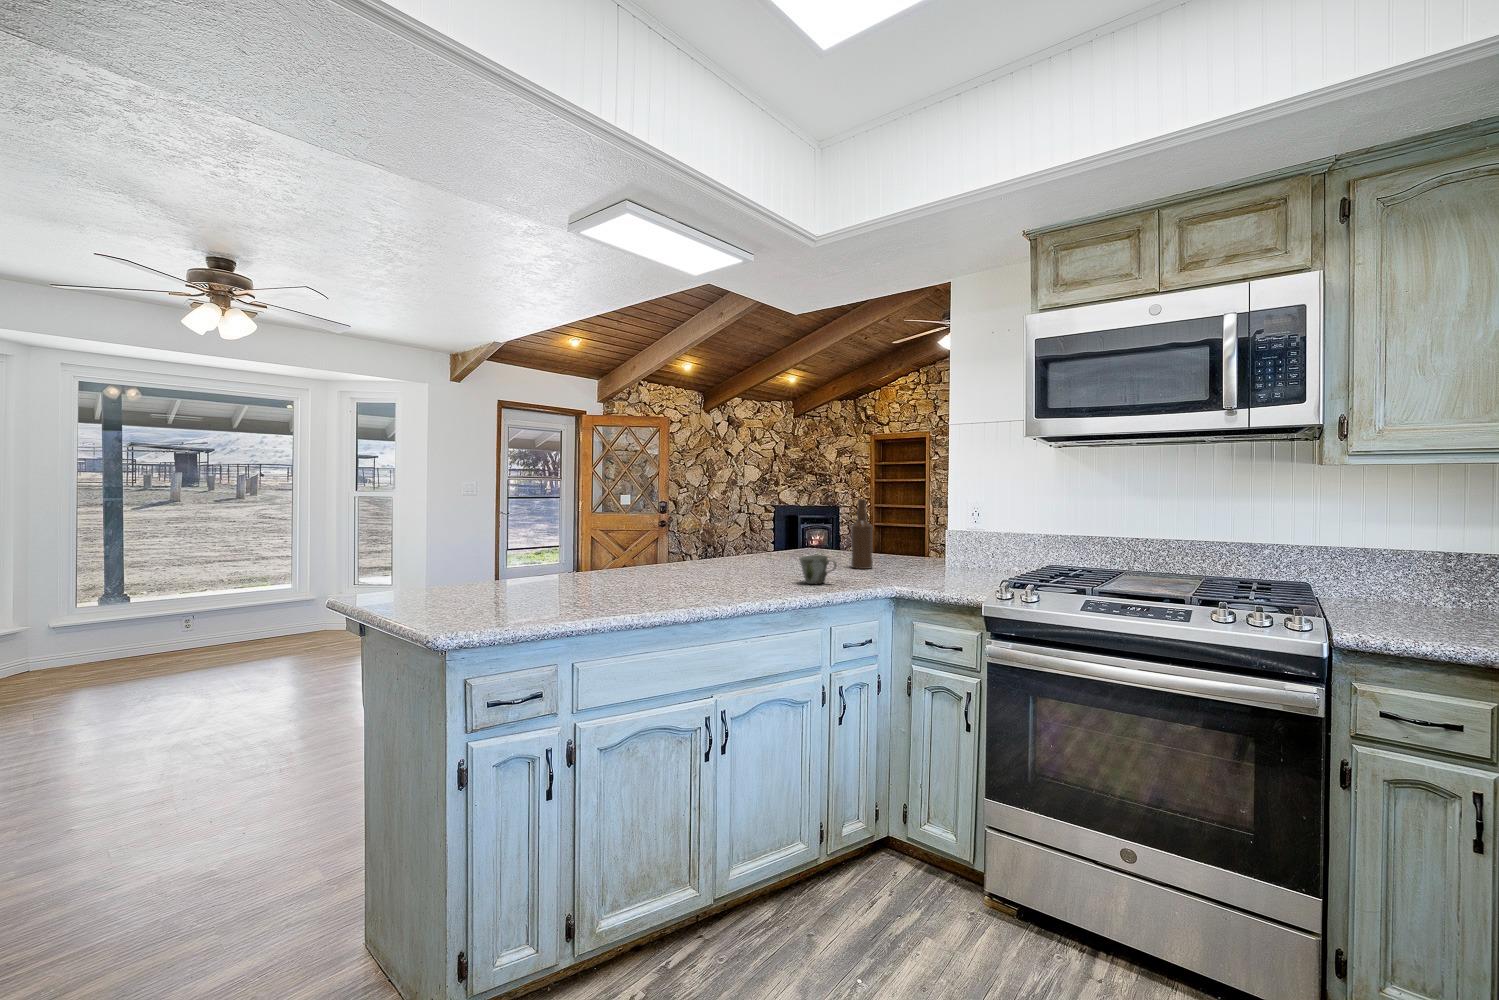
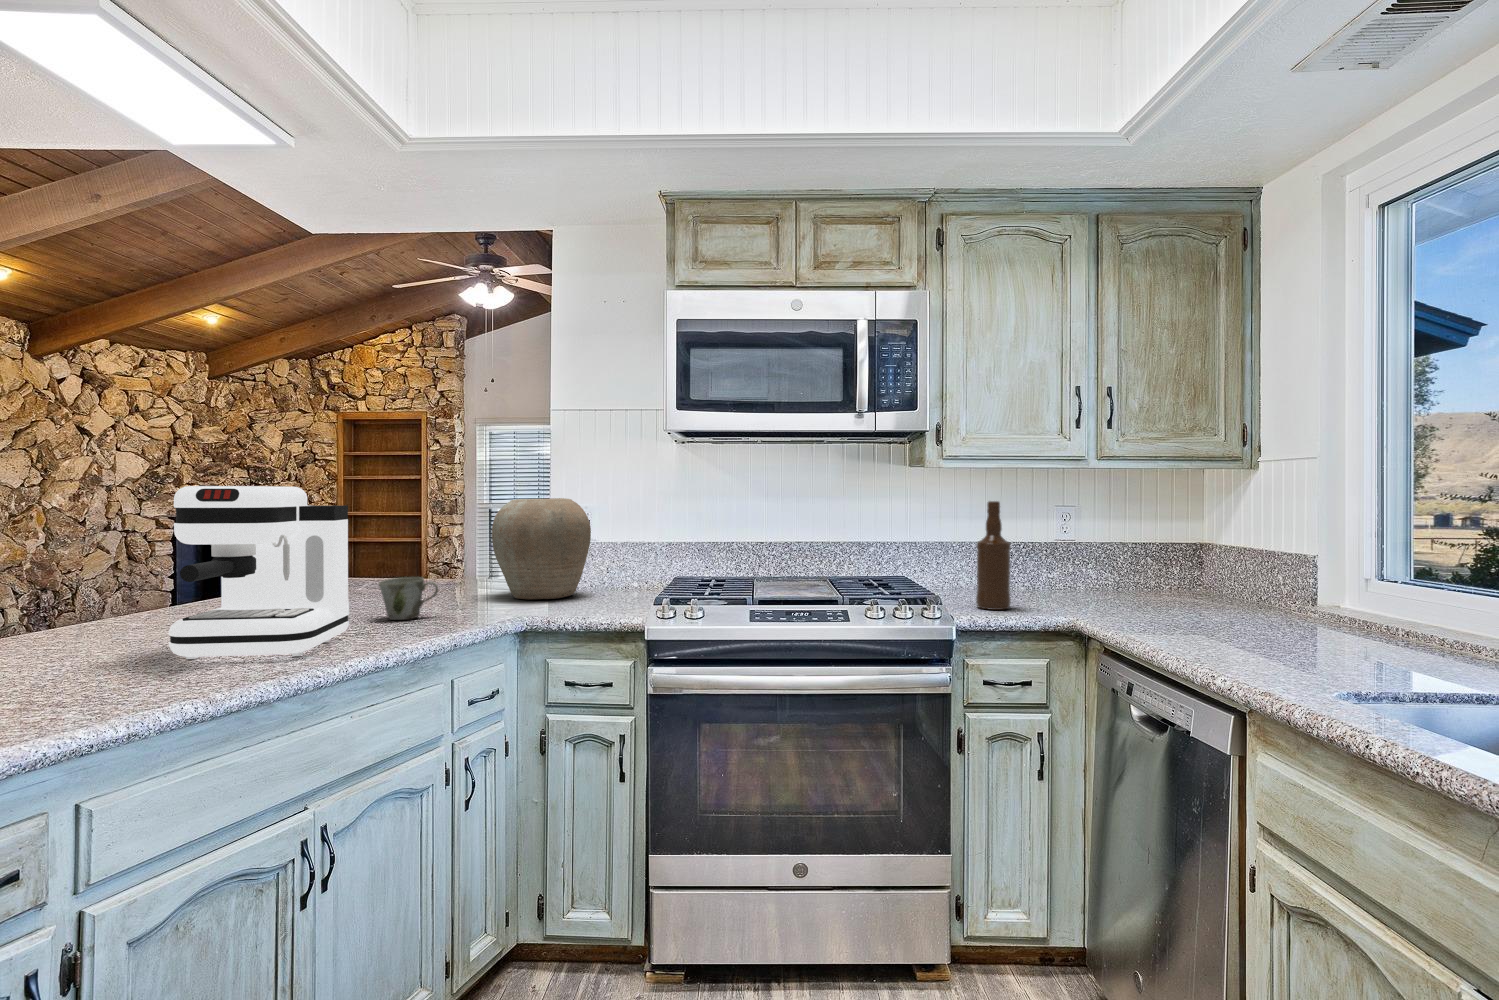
coffee maker: none [665,495,767,600] -> present [169,486,349,659]
bottle: present [851,499,873,569] -> present [976,501,1011,610]
vase: none [891,500,968,578] -> present [492,498,591,599]

